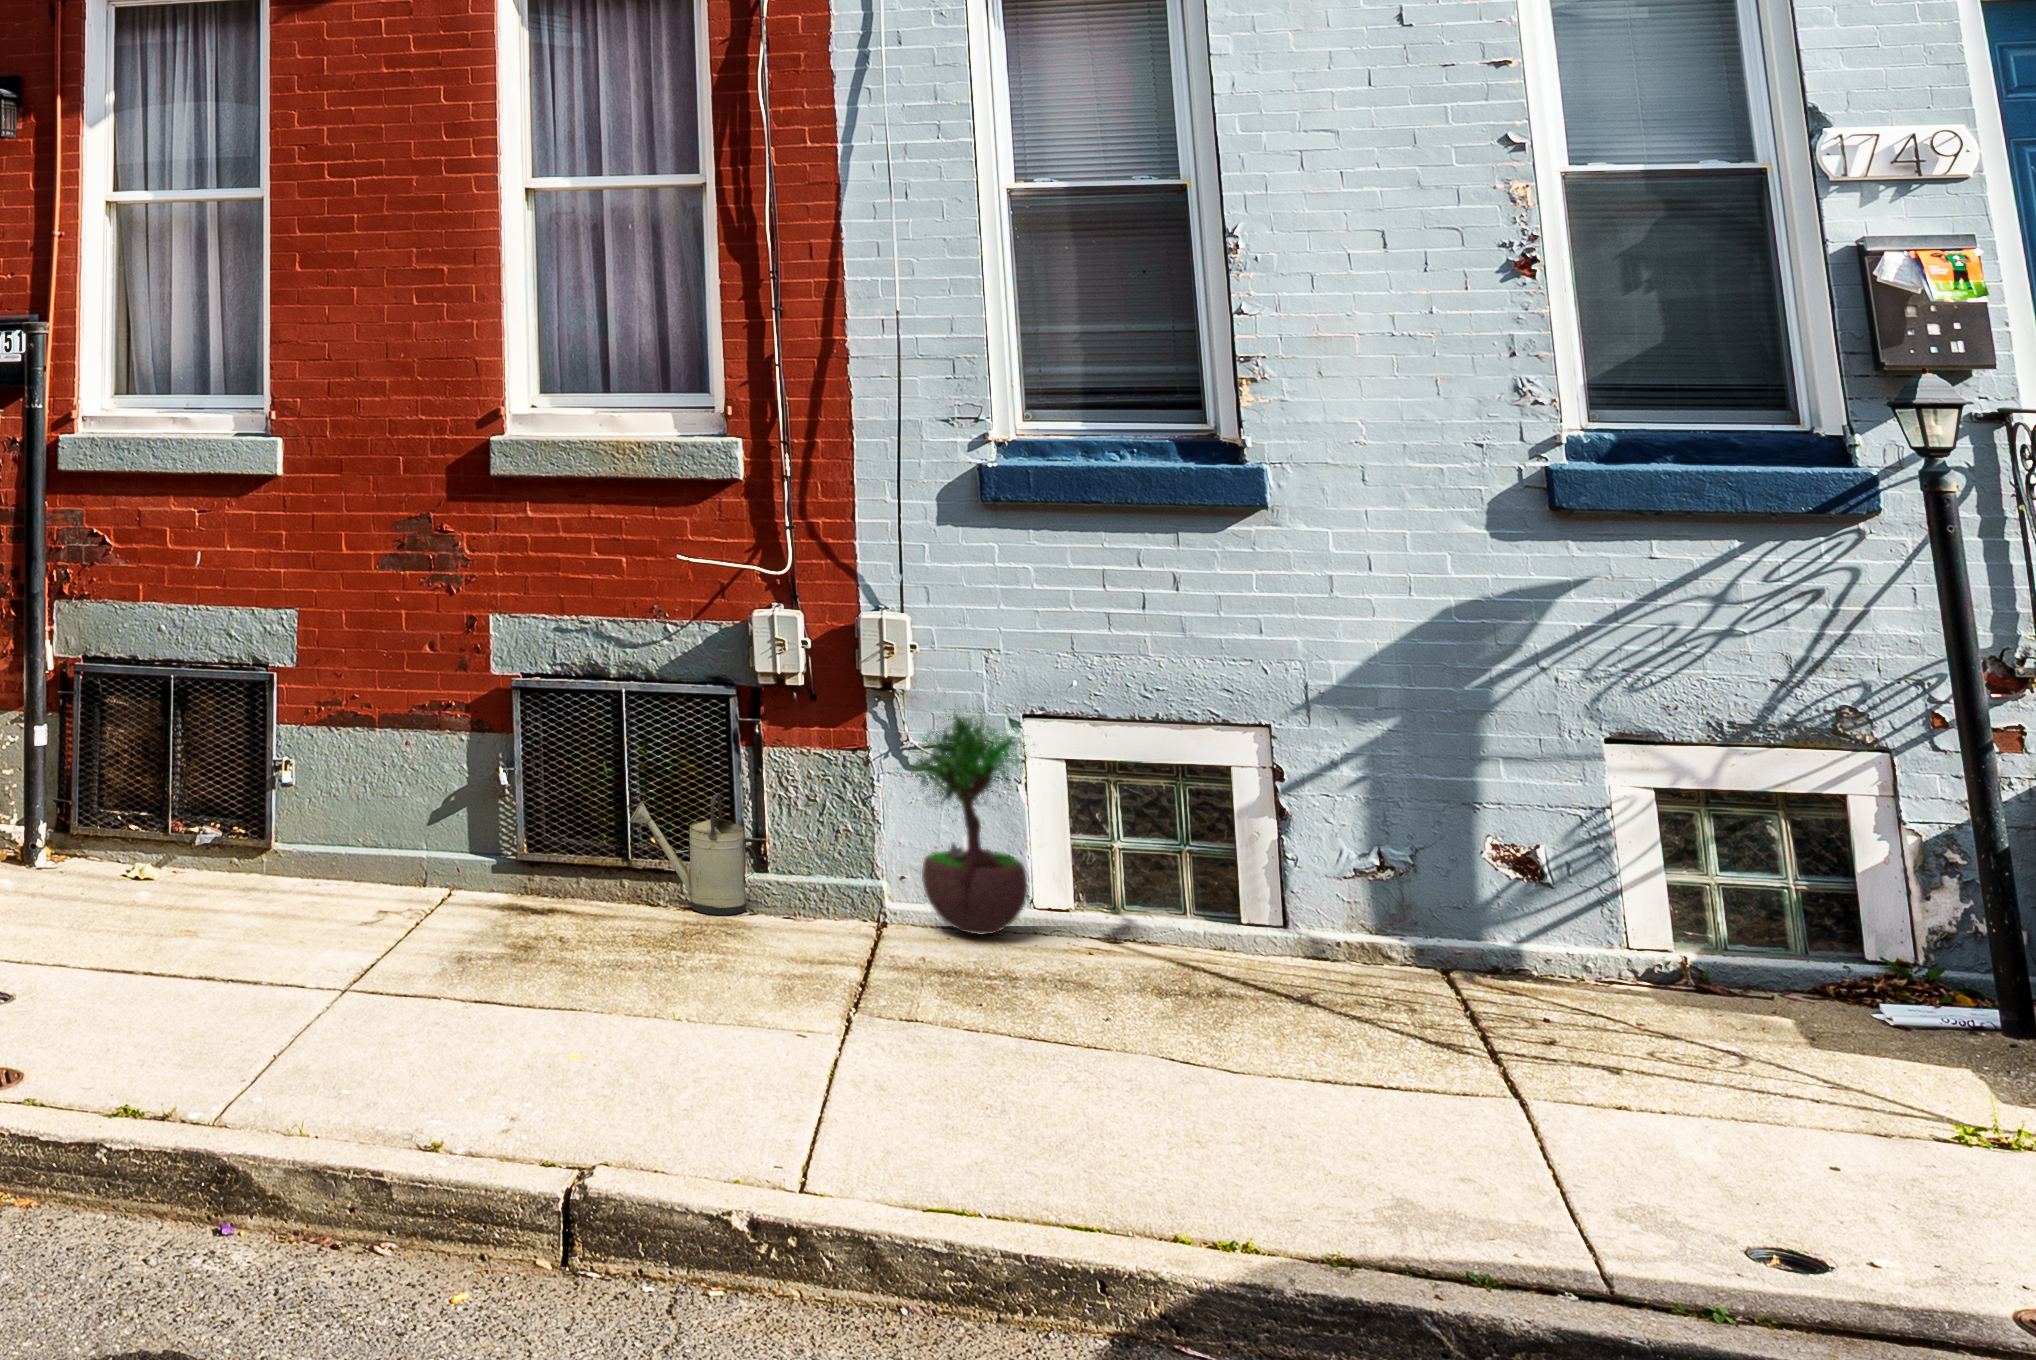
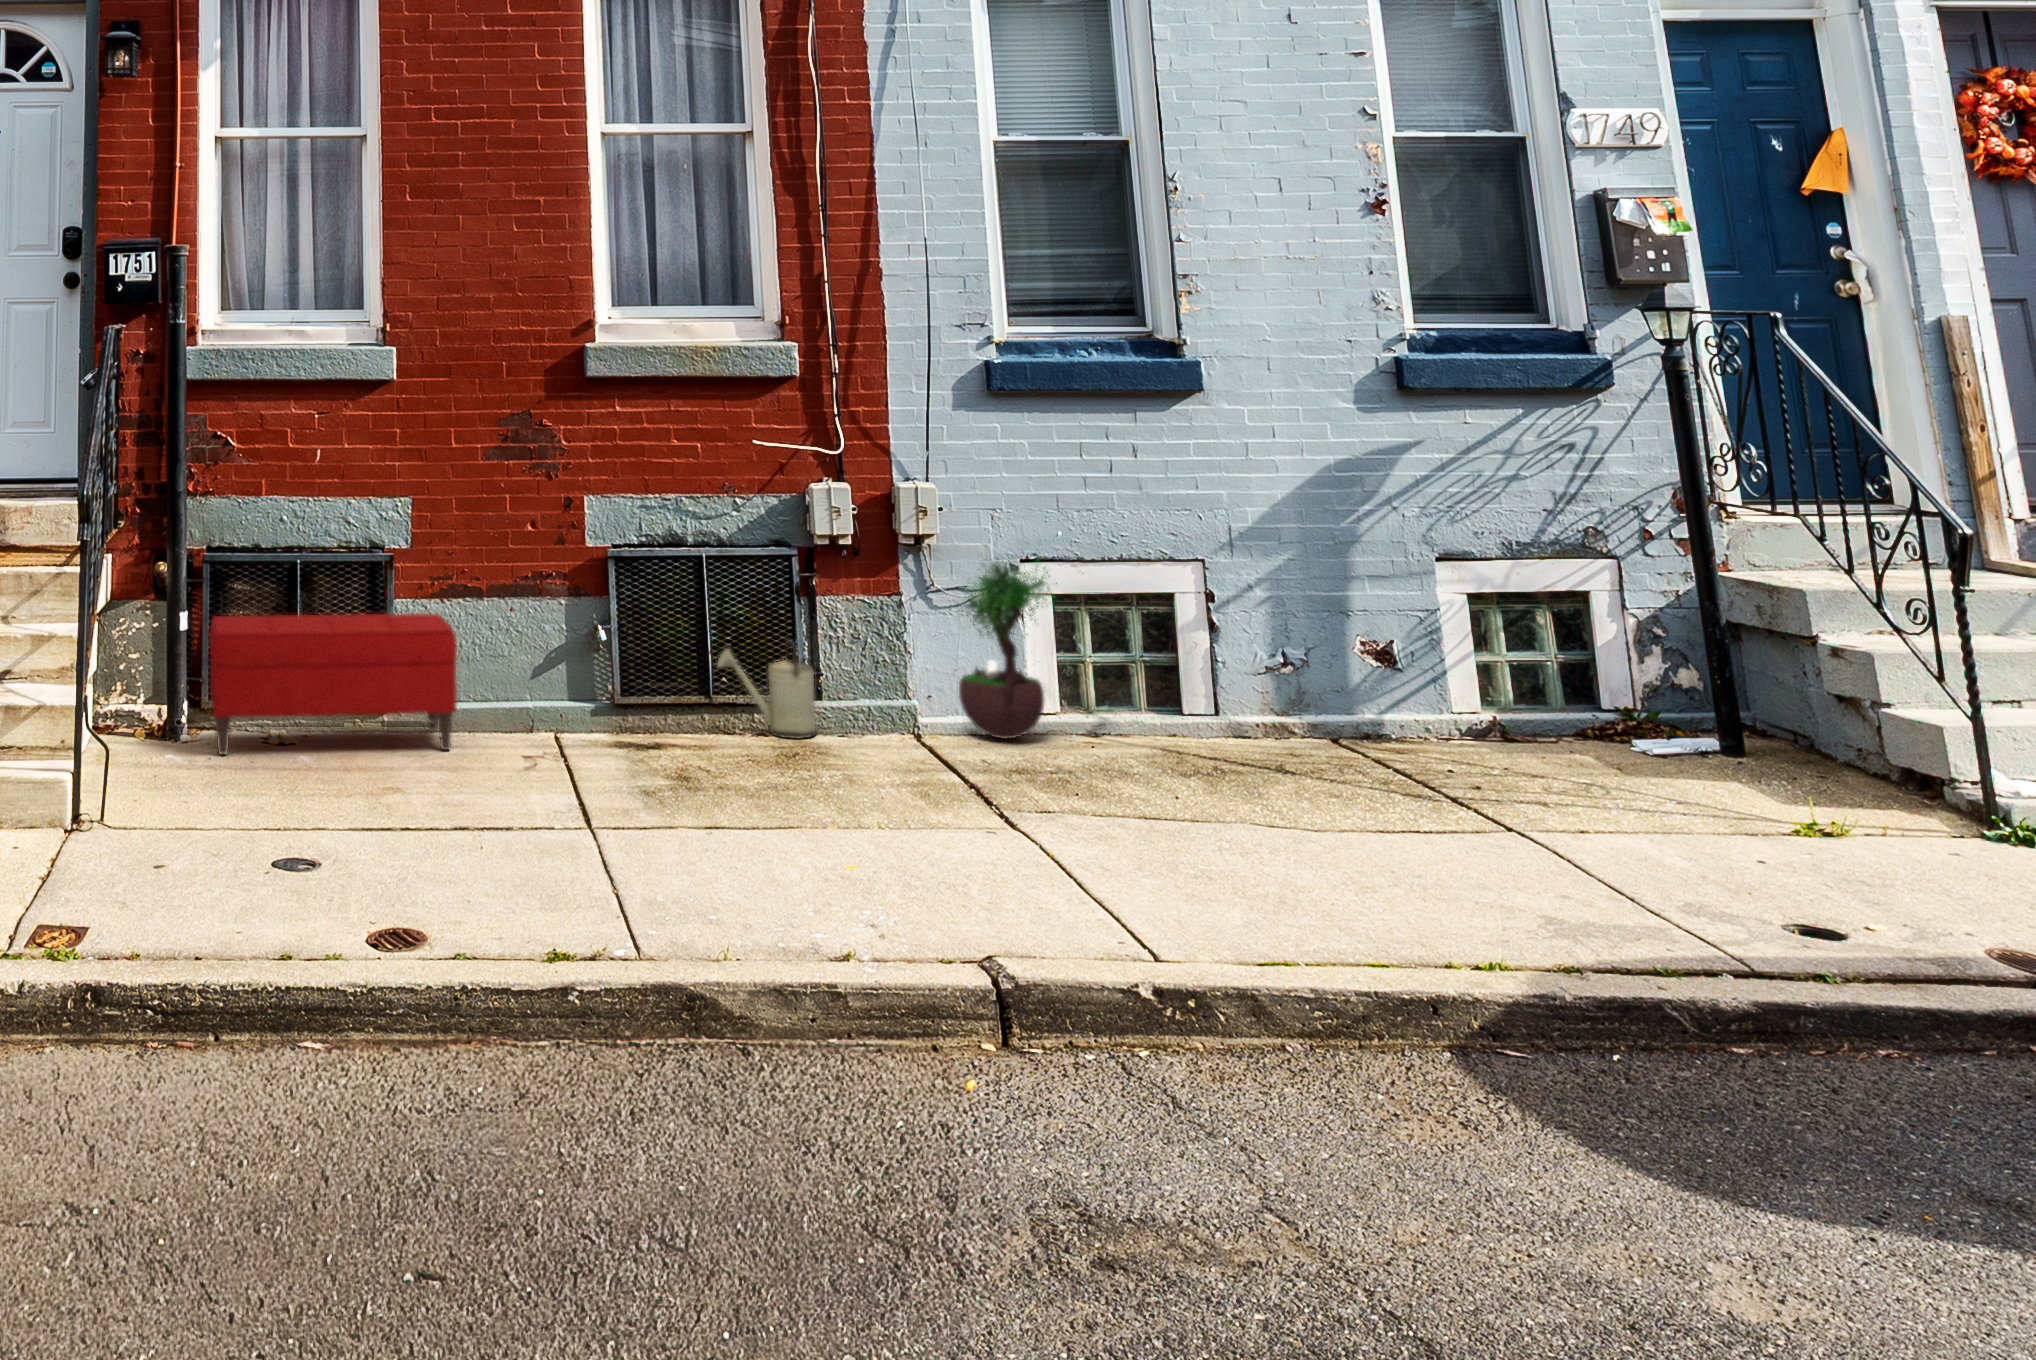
bench: none [37,731,326,897] -> present [209,614,457,755]

